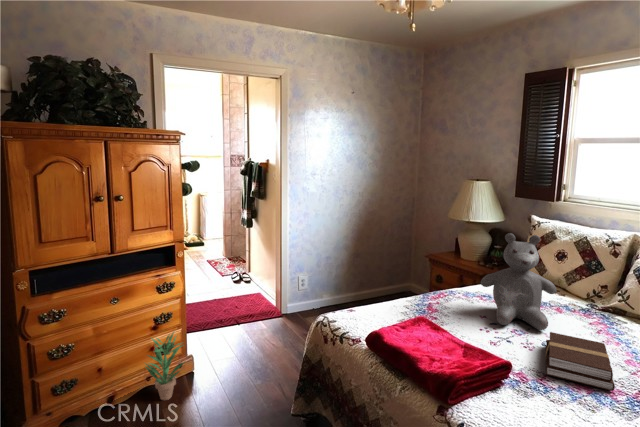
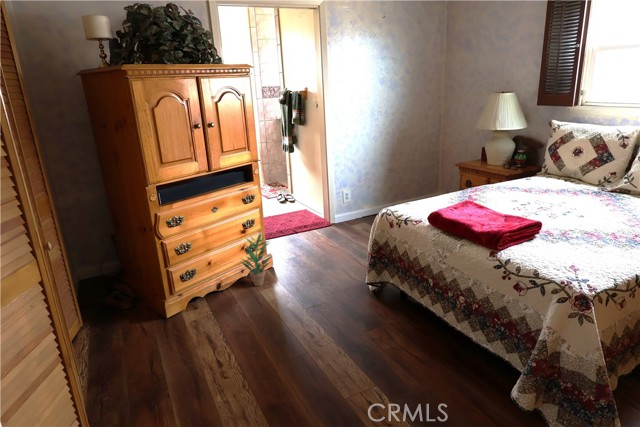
teddy bear: present [481,233,556,330] -> none [512,132,574,206]
book: present [545,332,615,391] -> none [565,204,617,236]

